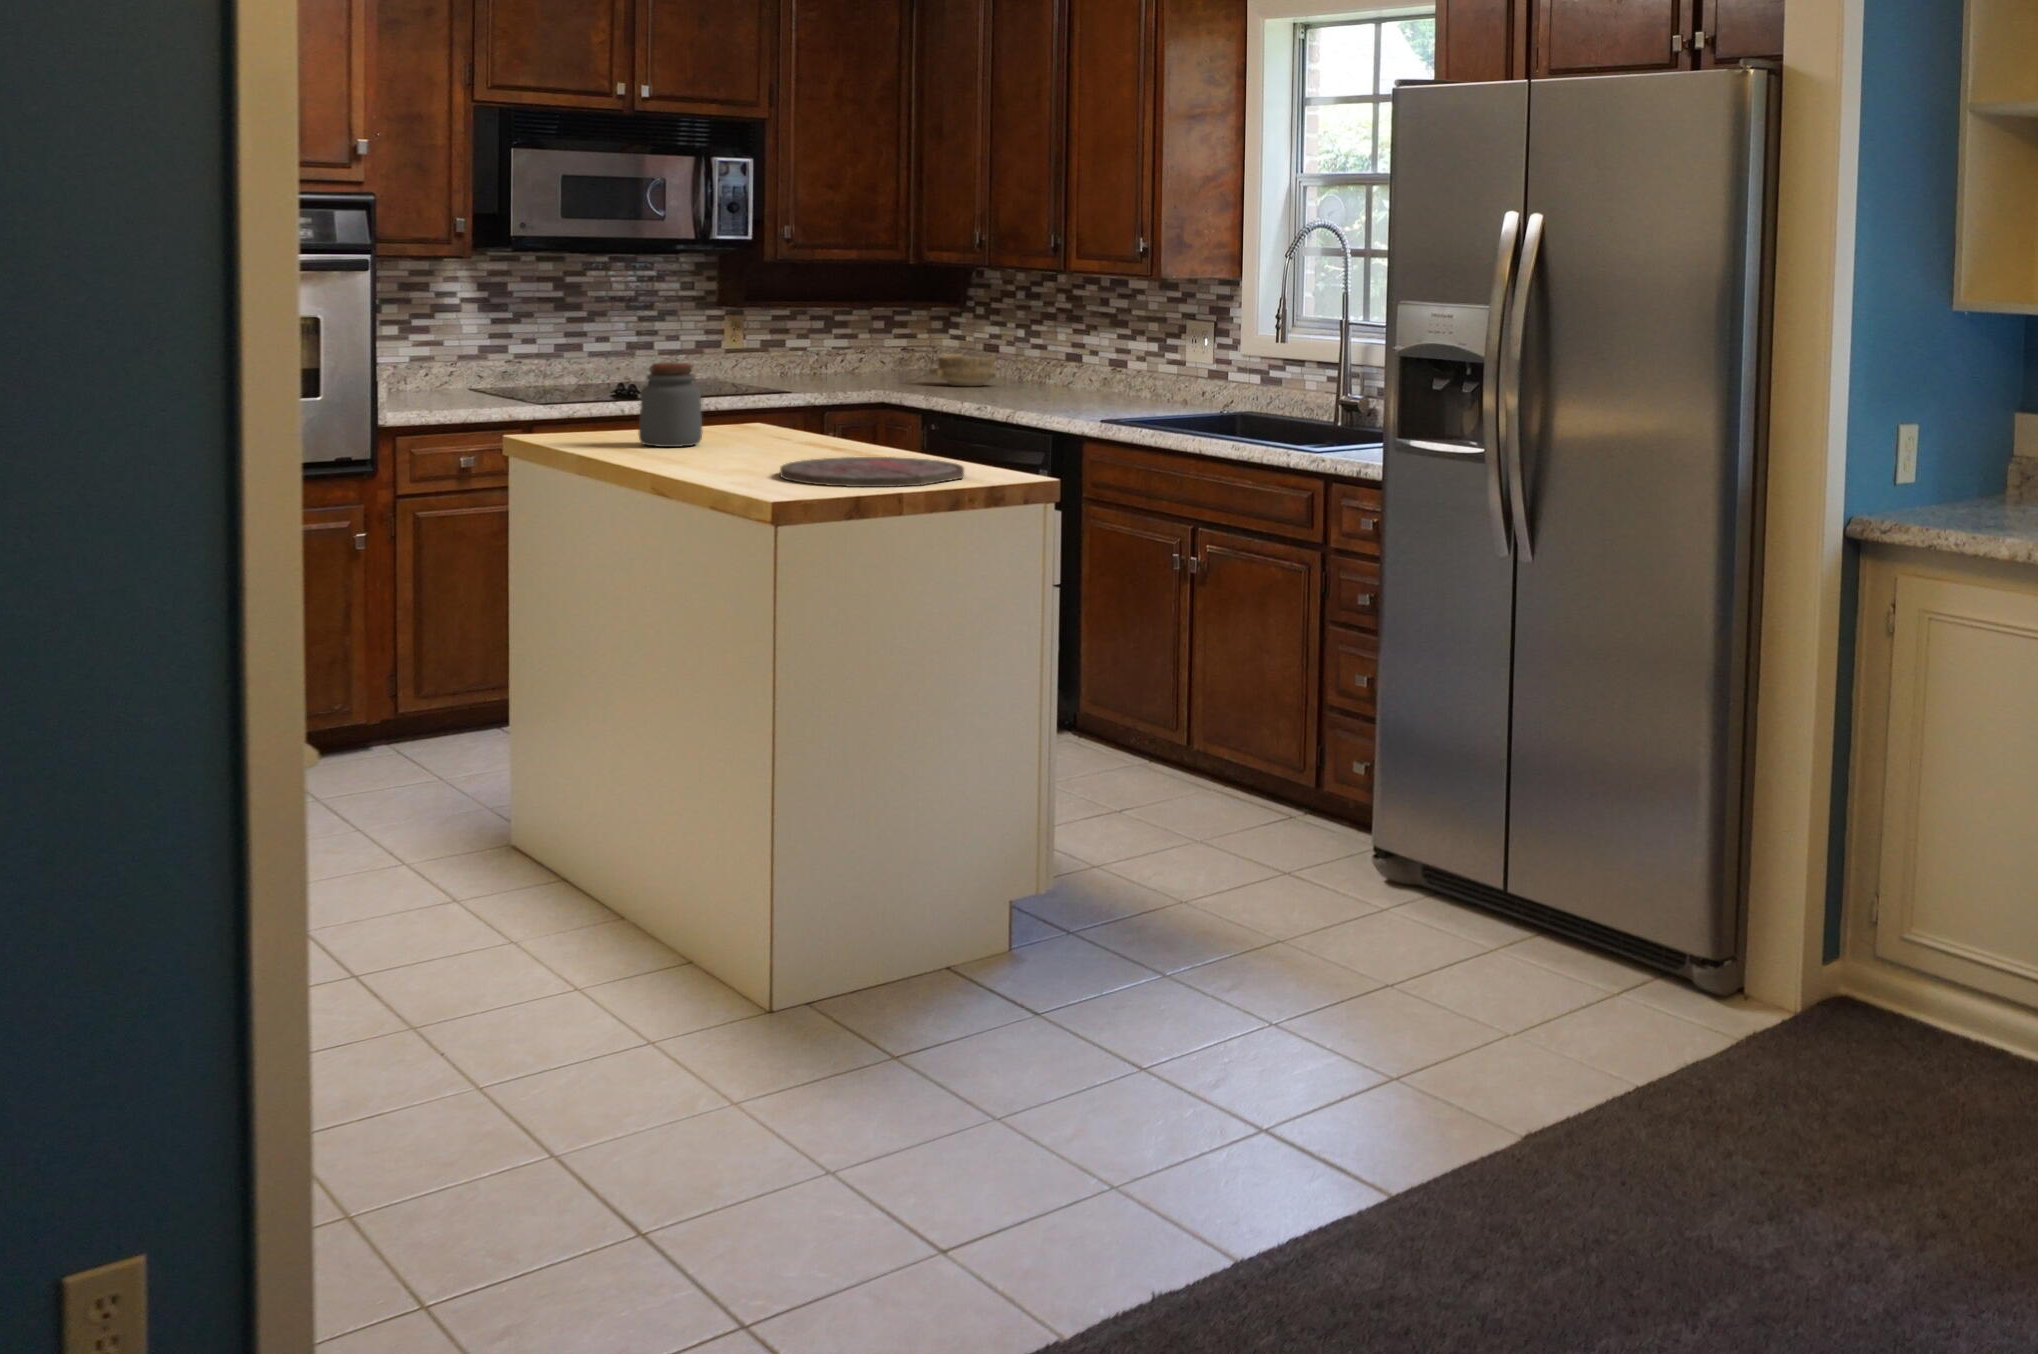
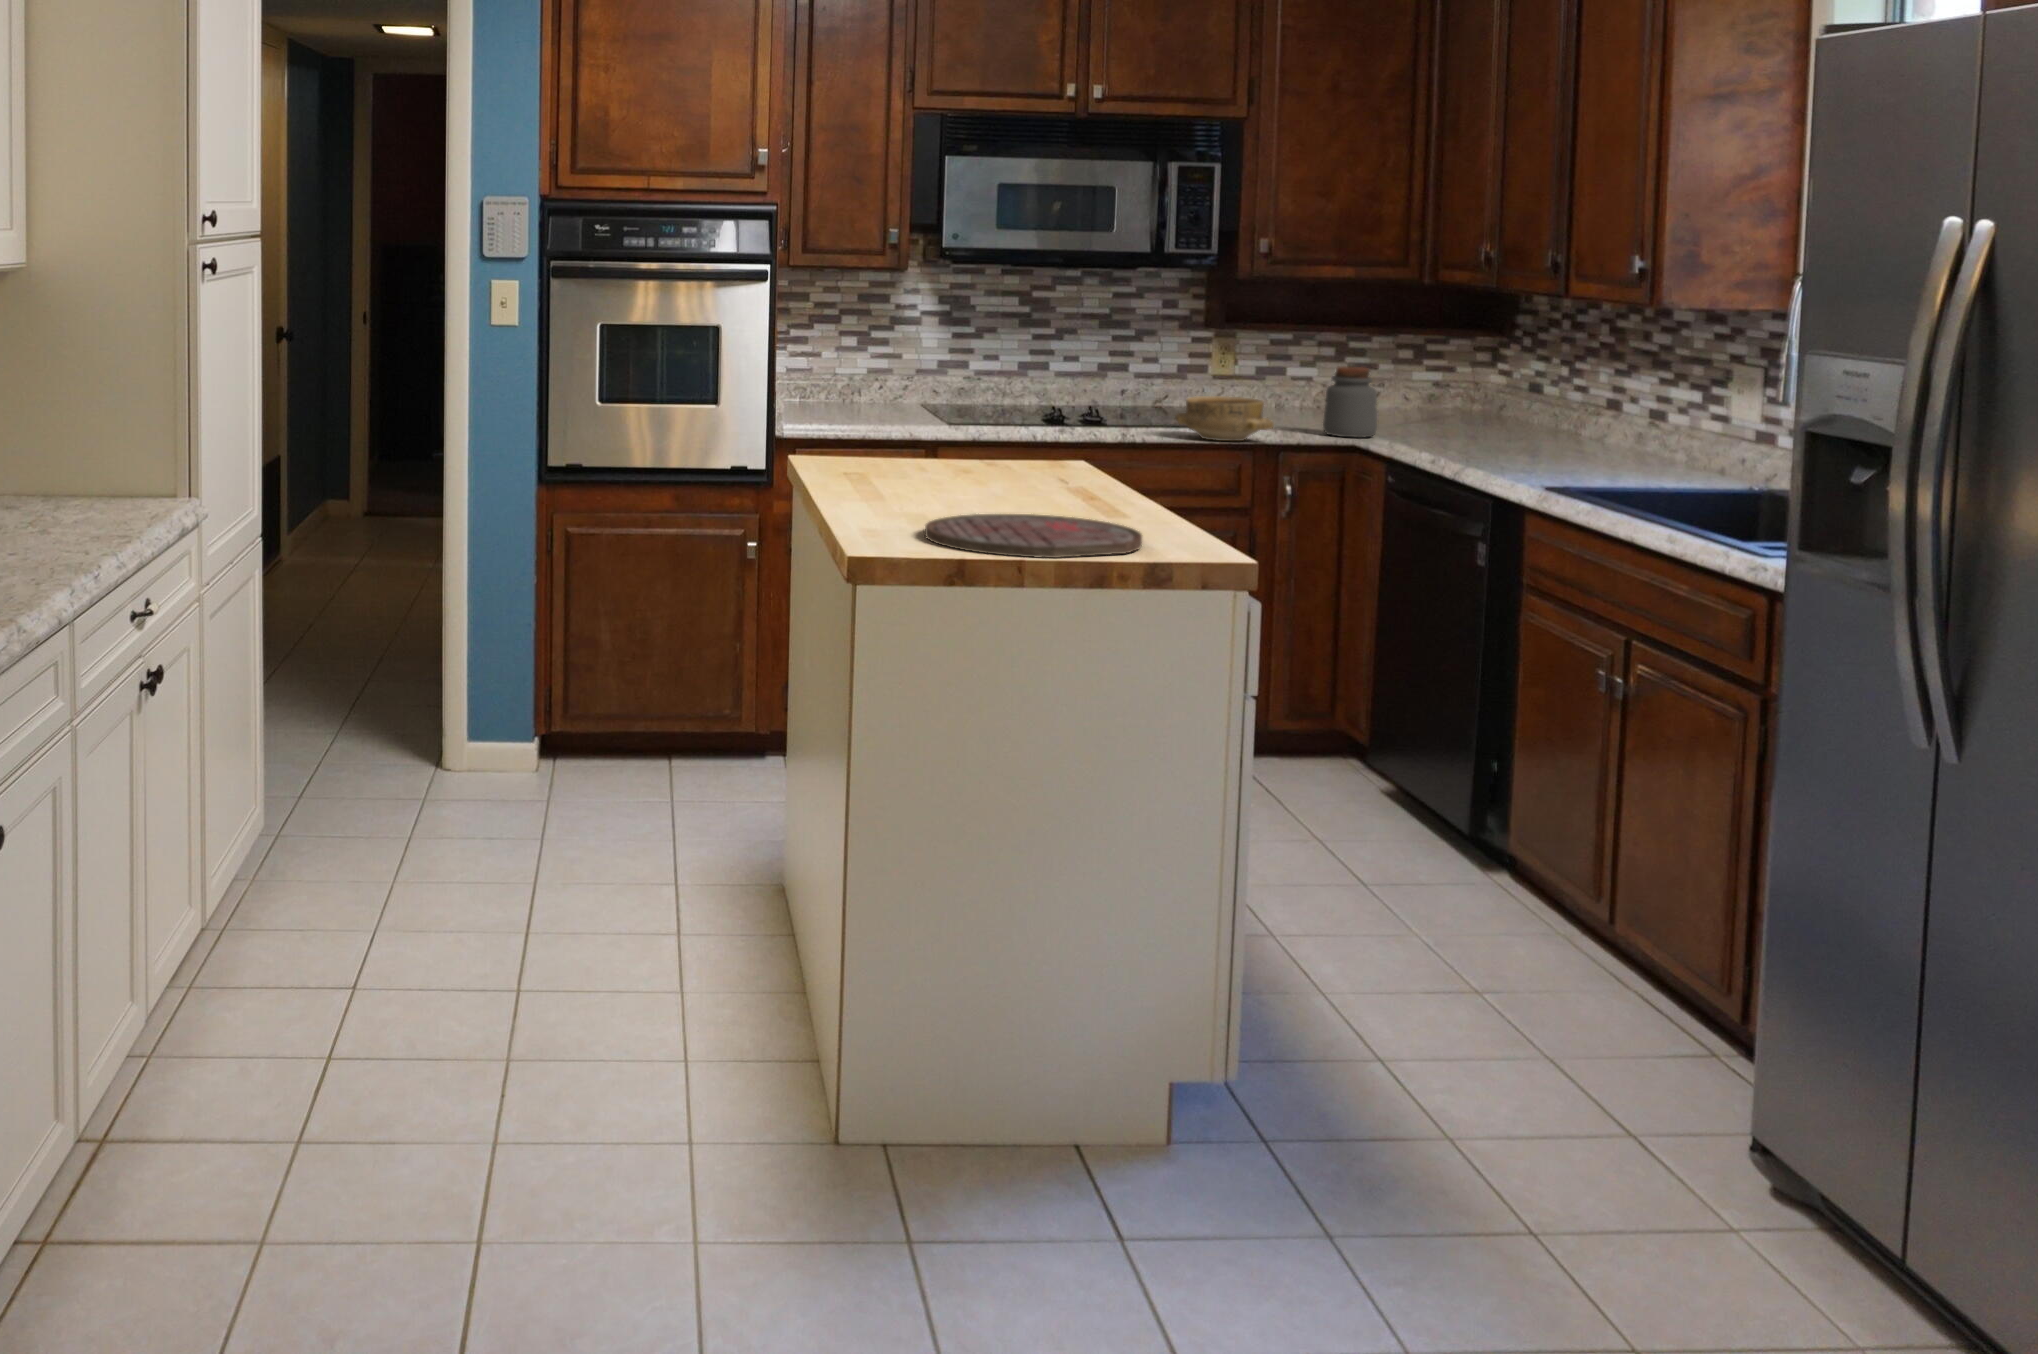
ceramic bowl: present [929,354,995,386] -> present [1175,396,1274,441]
jar: present [638,362,702,447] -> present [1323,366,1377,438]

